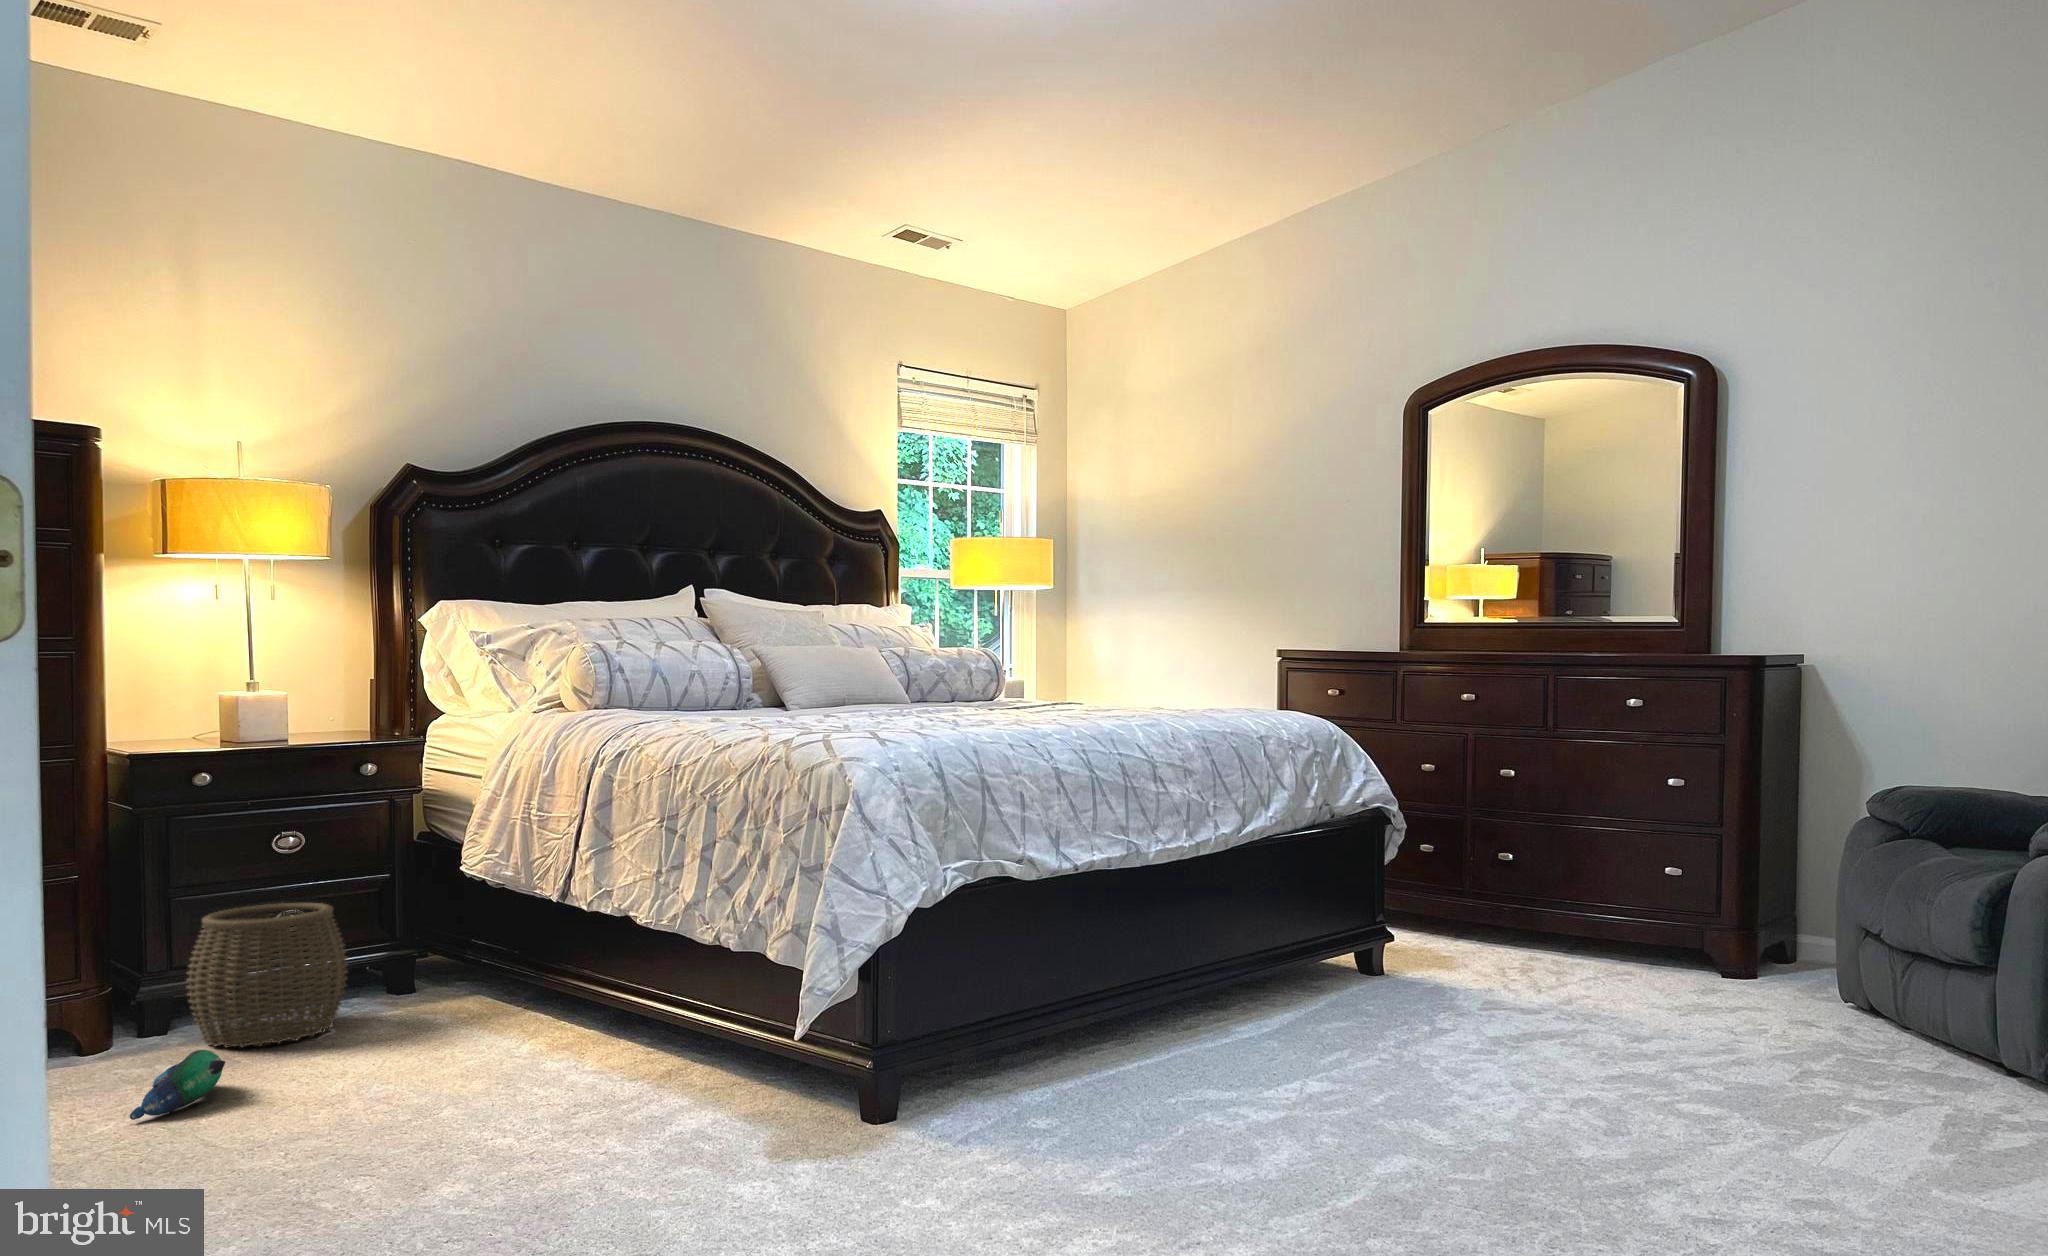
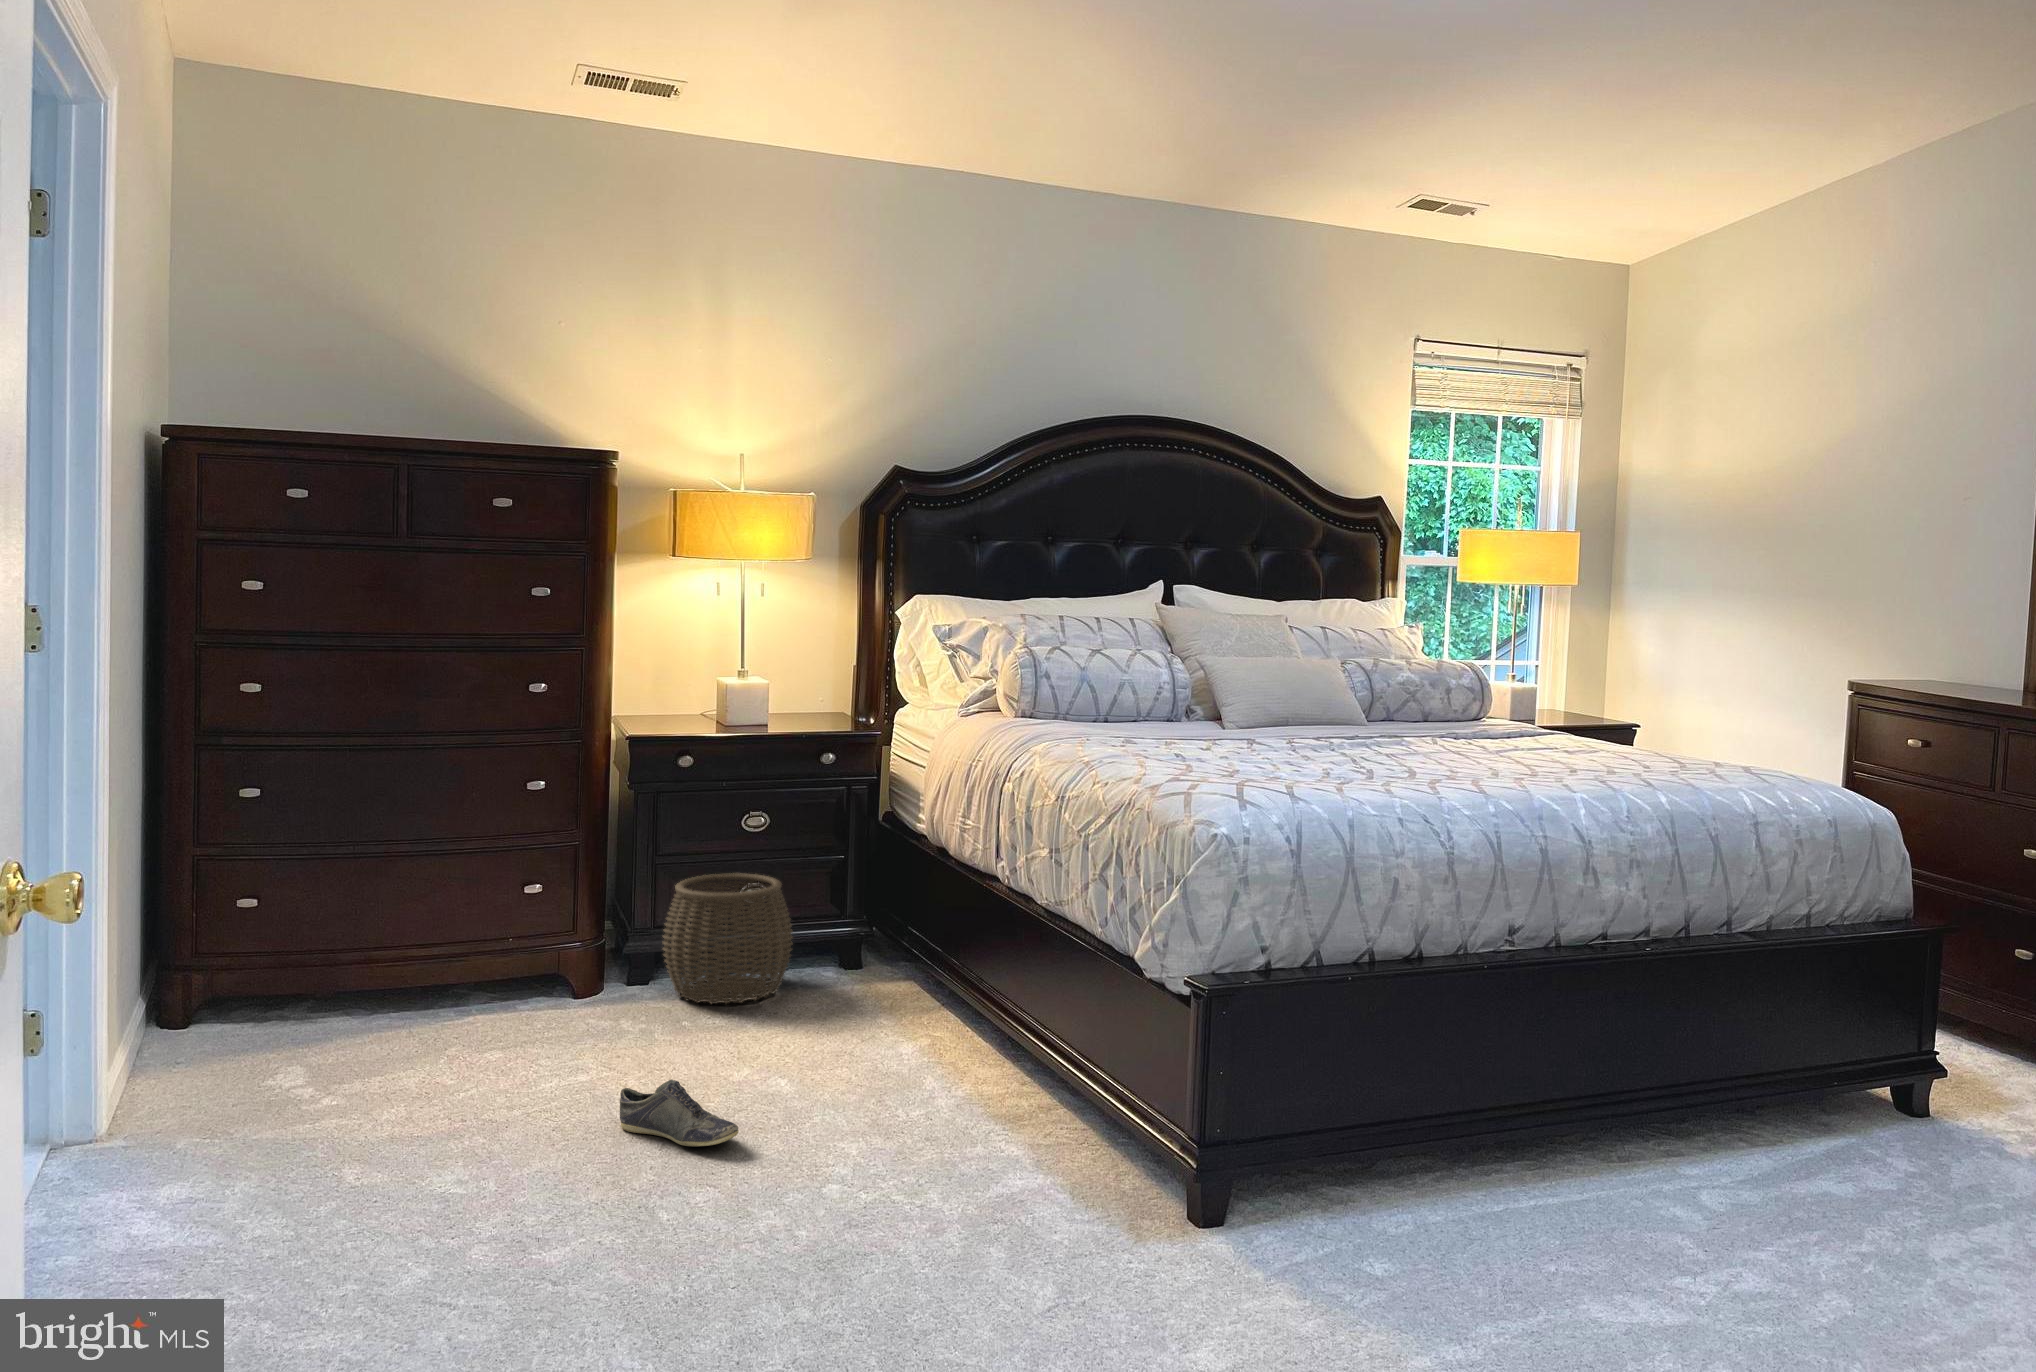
plush toy: present [130,1050,226,1120] -> none [564,1012,651,1072]
shoe: none [242,1084,399,1150] -> present [620,1079,739,1147]

